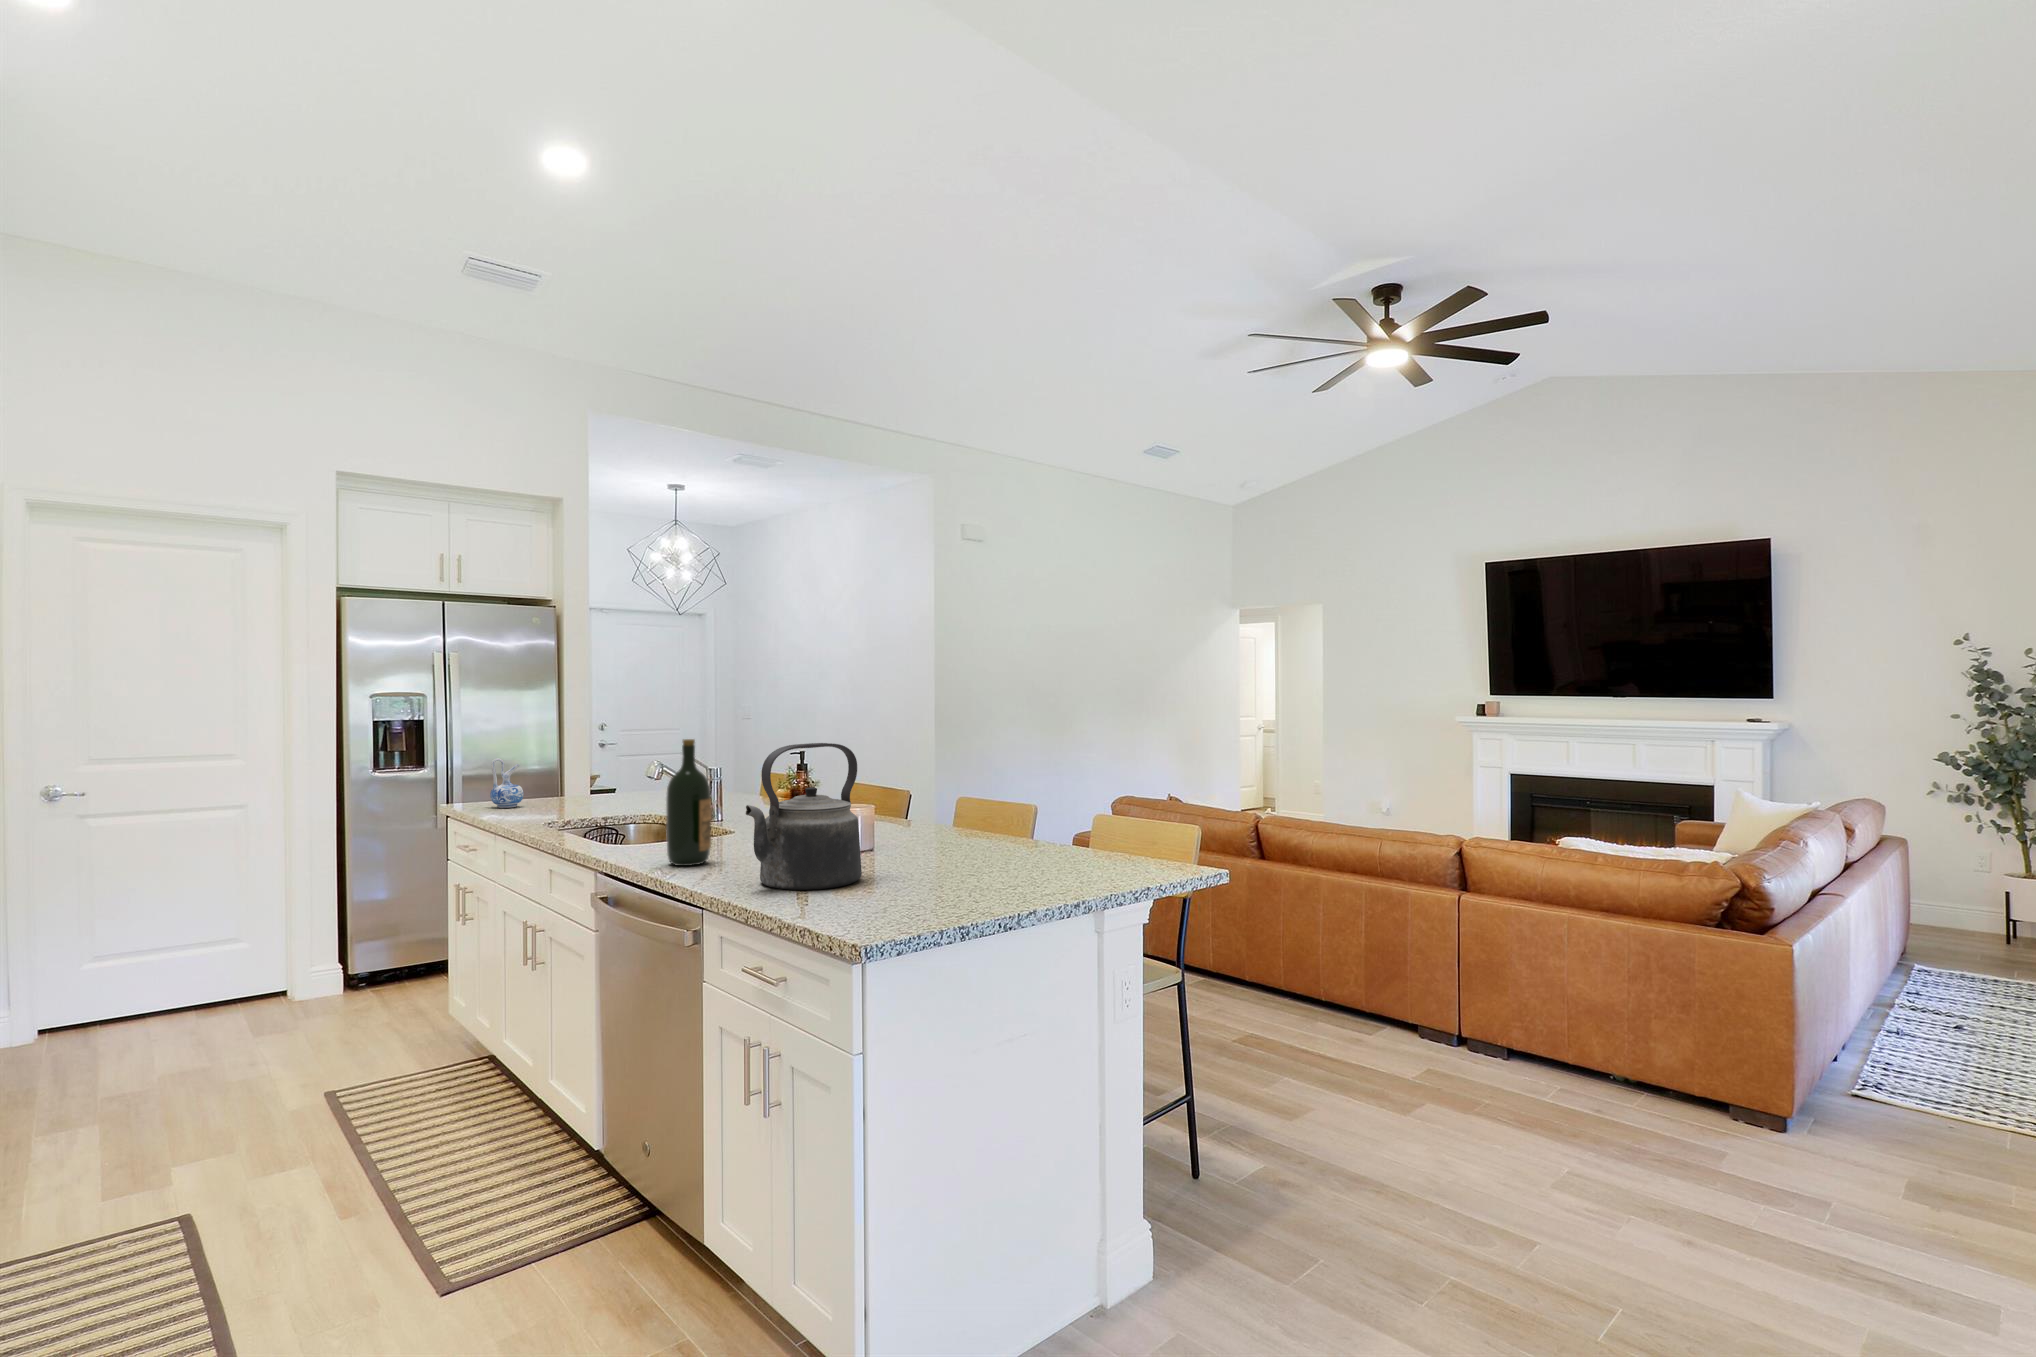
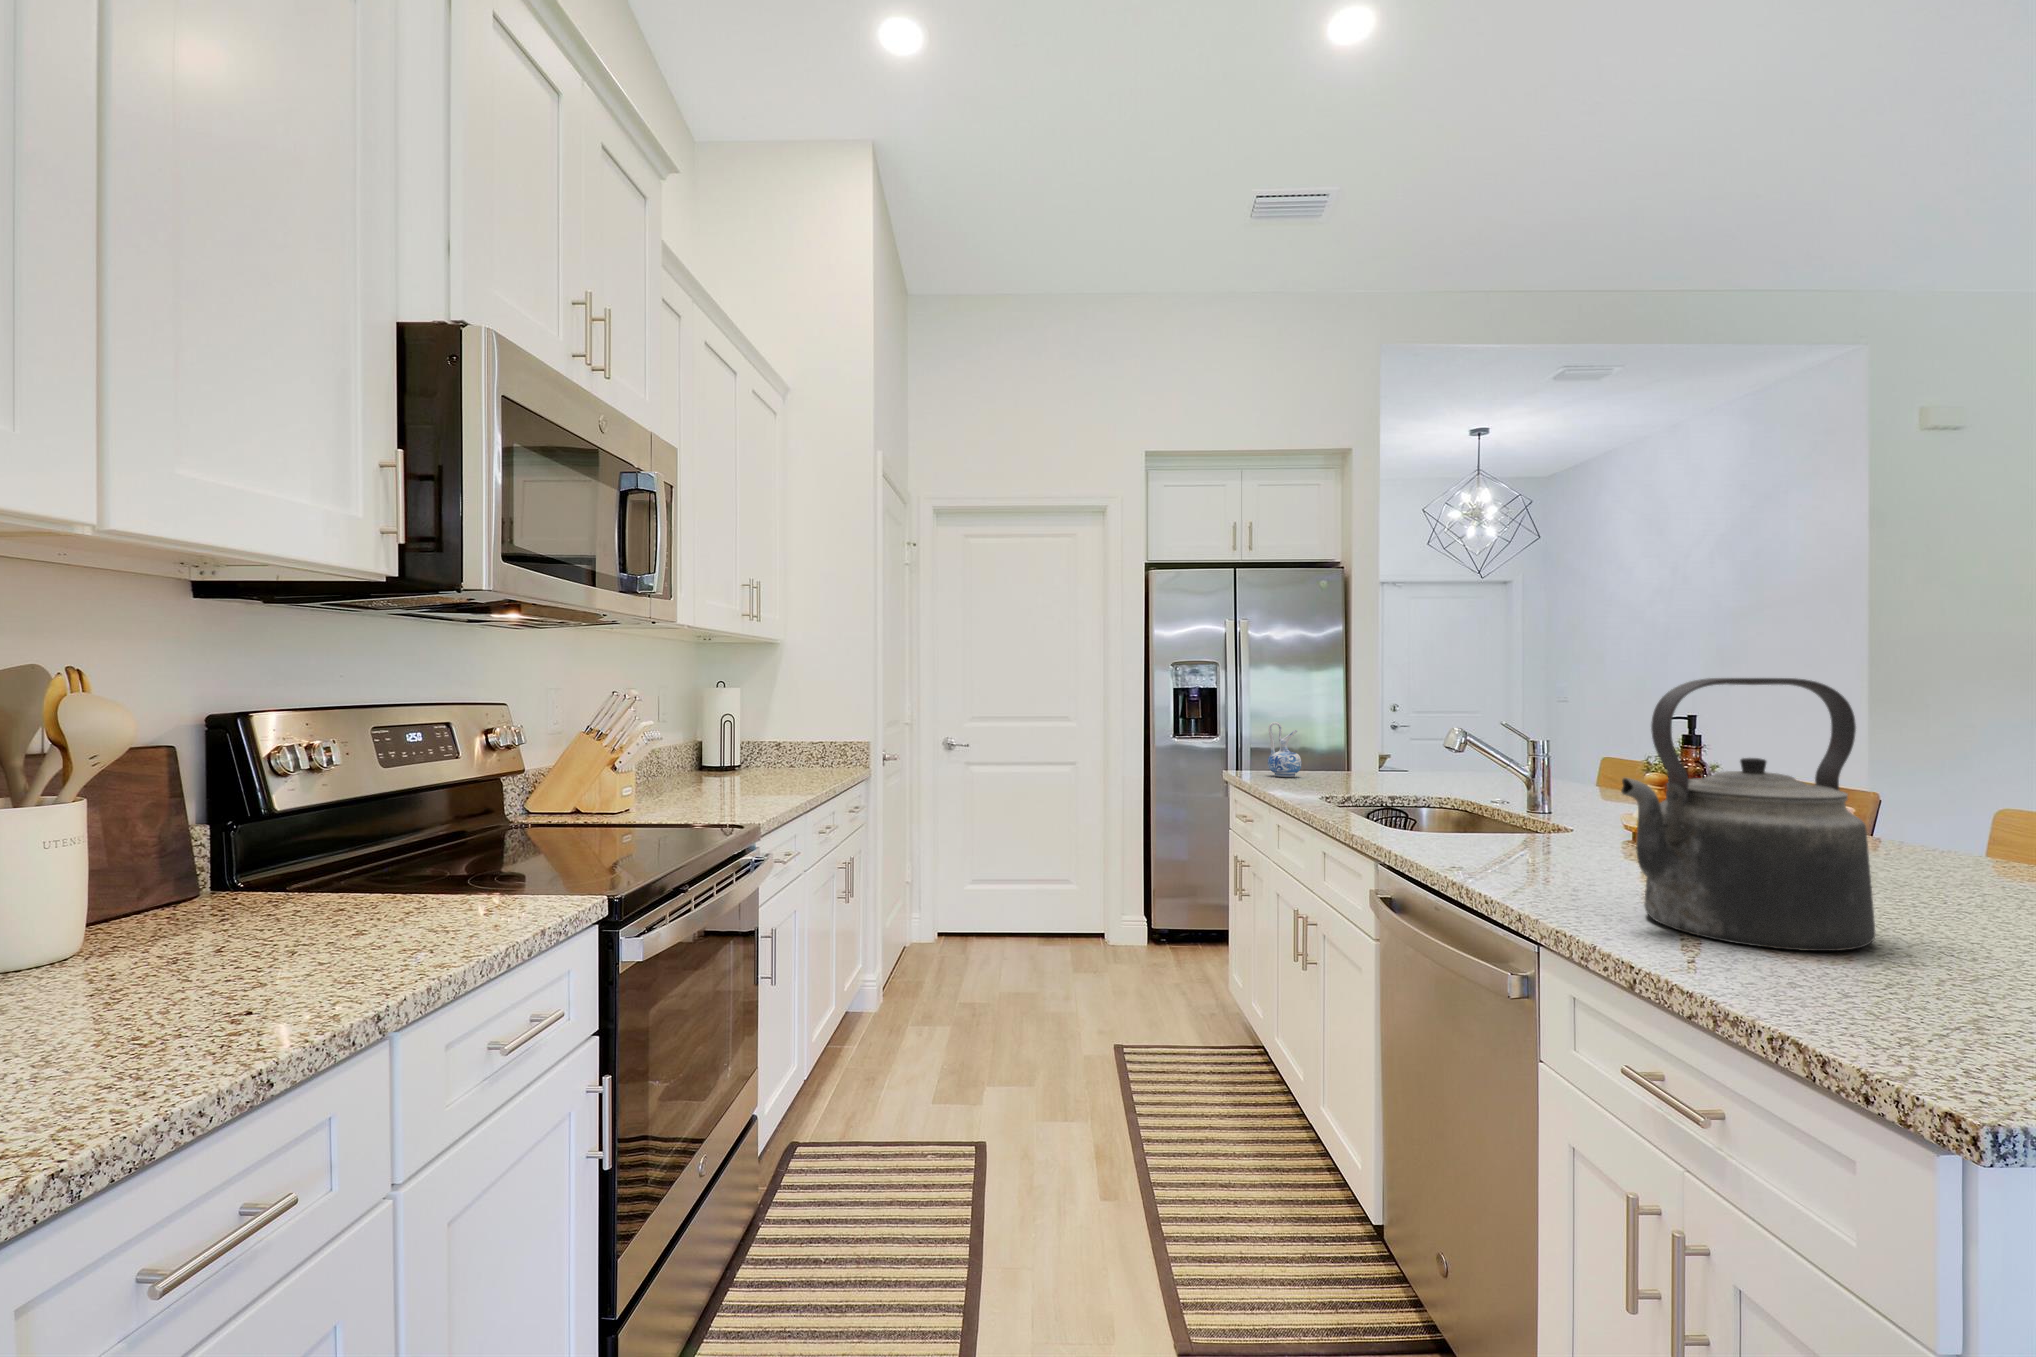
wine bottle: present [666,739,711,866] -> none [1473,680,1545,870]

